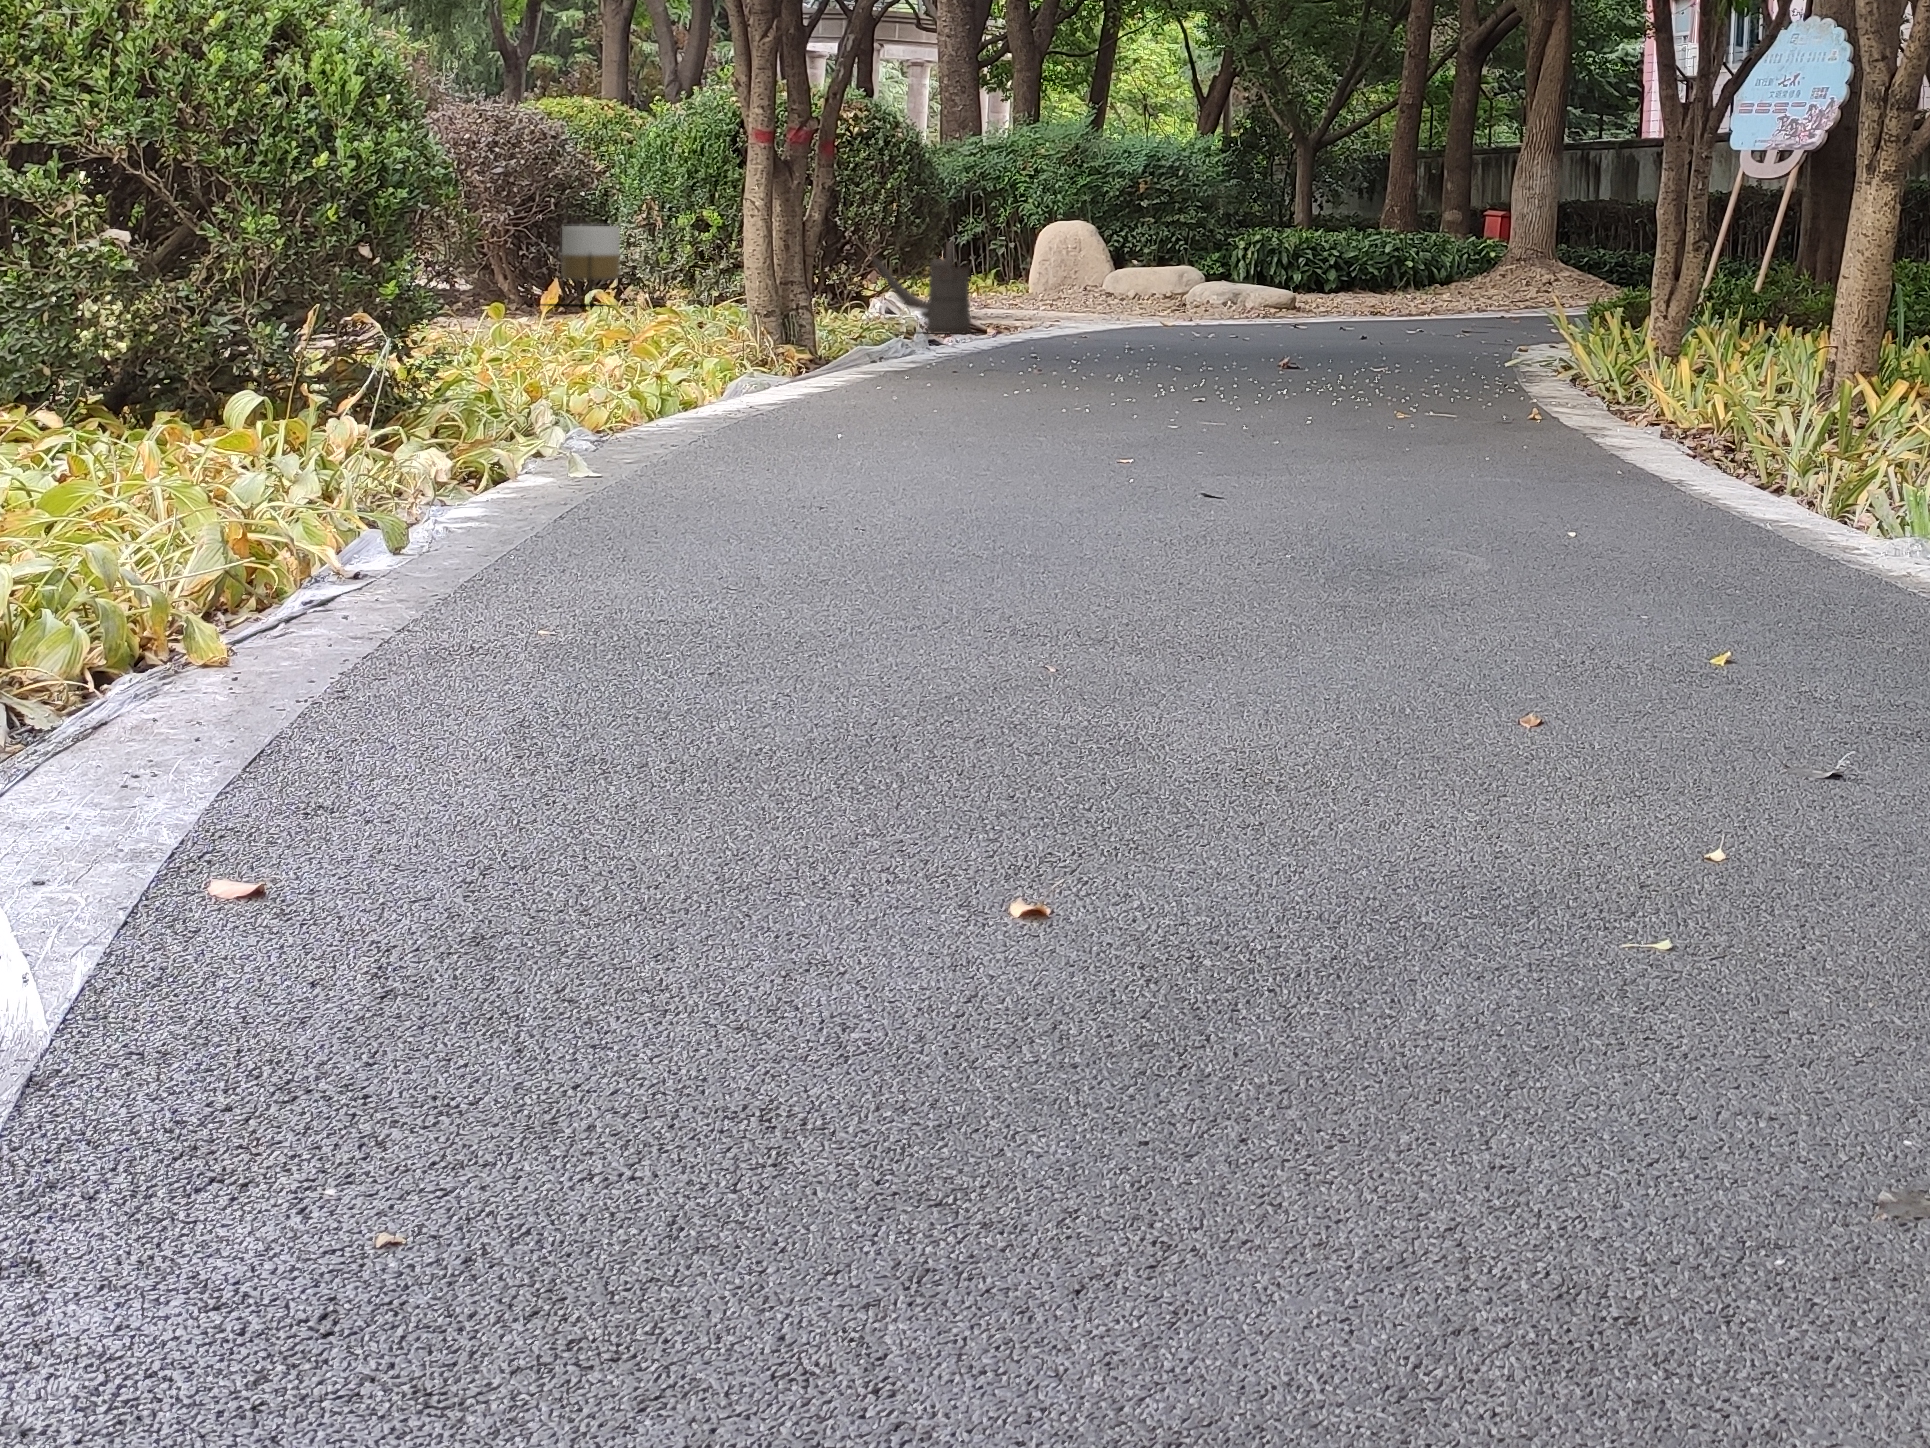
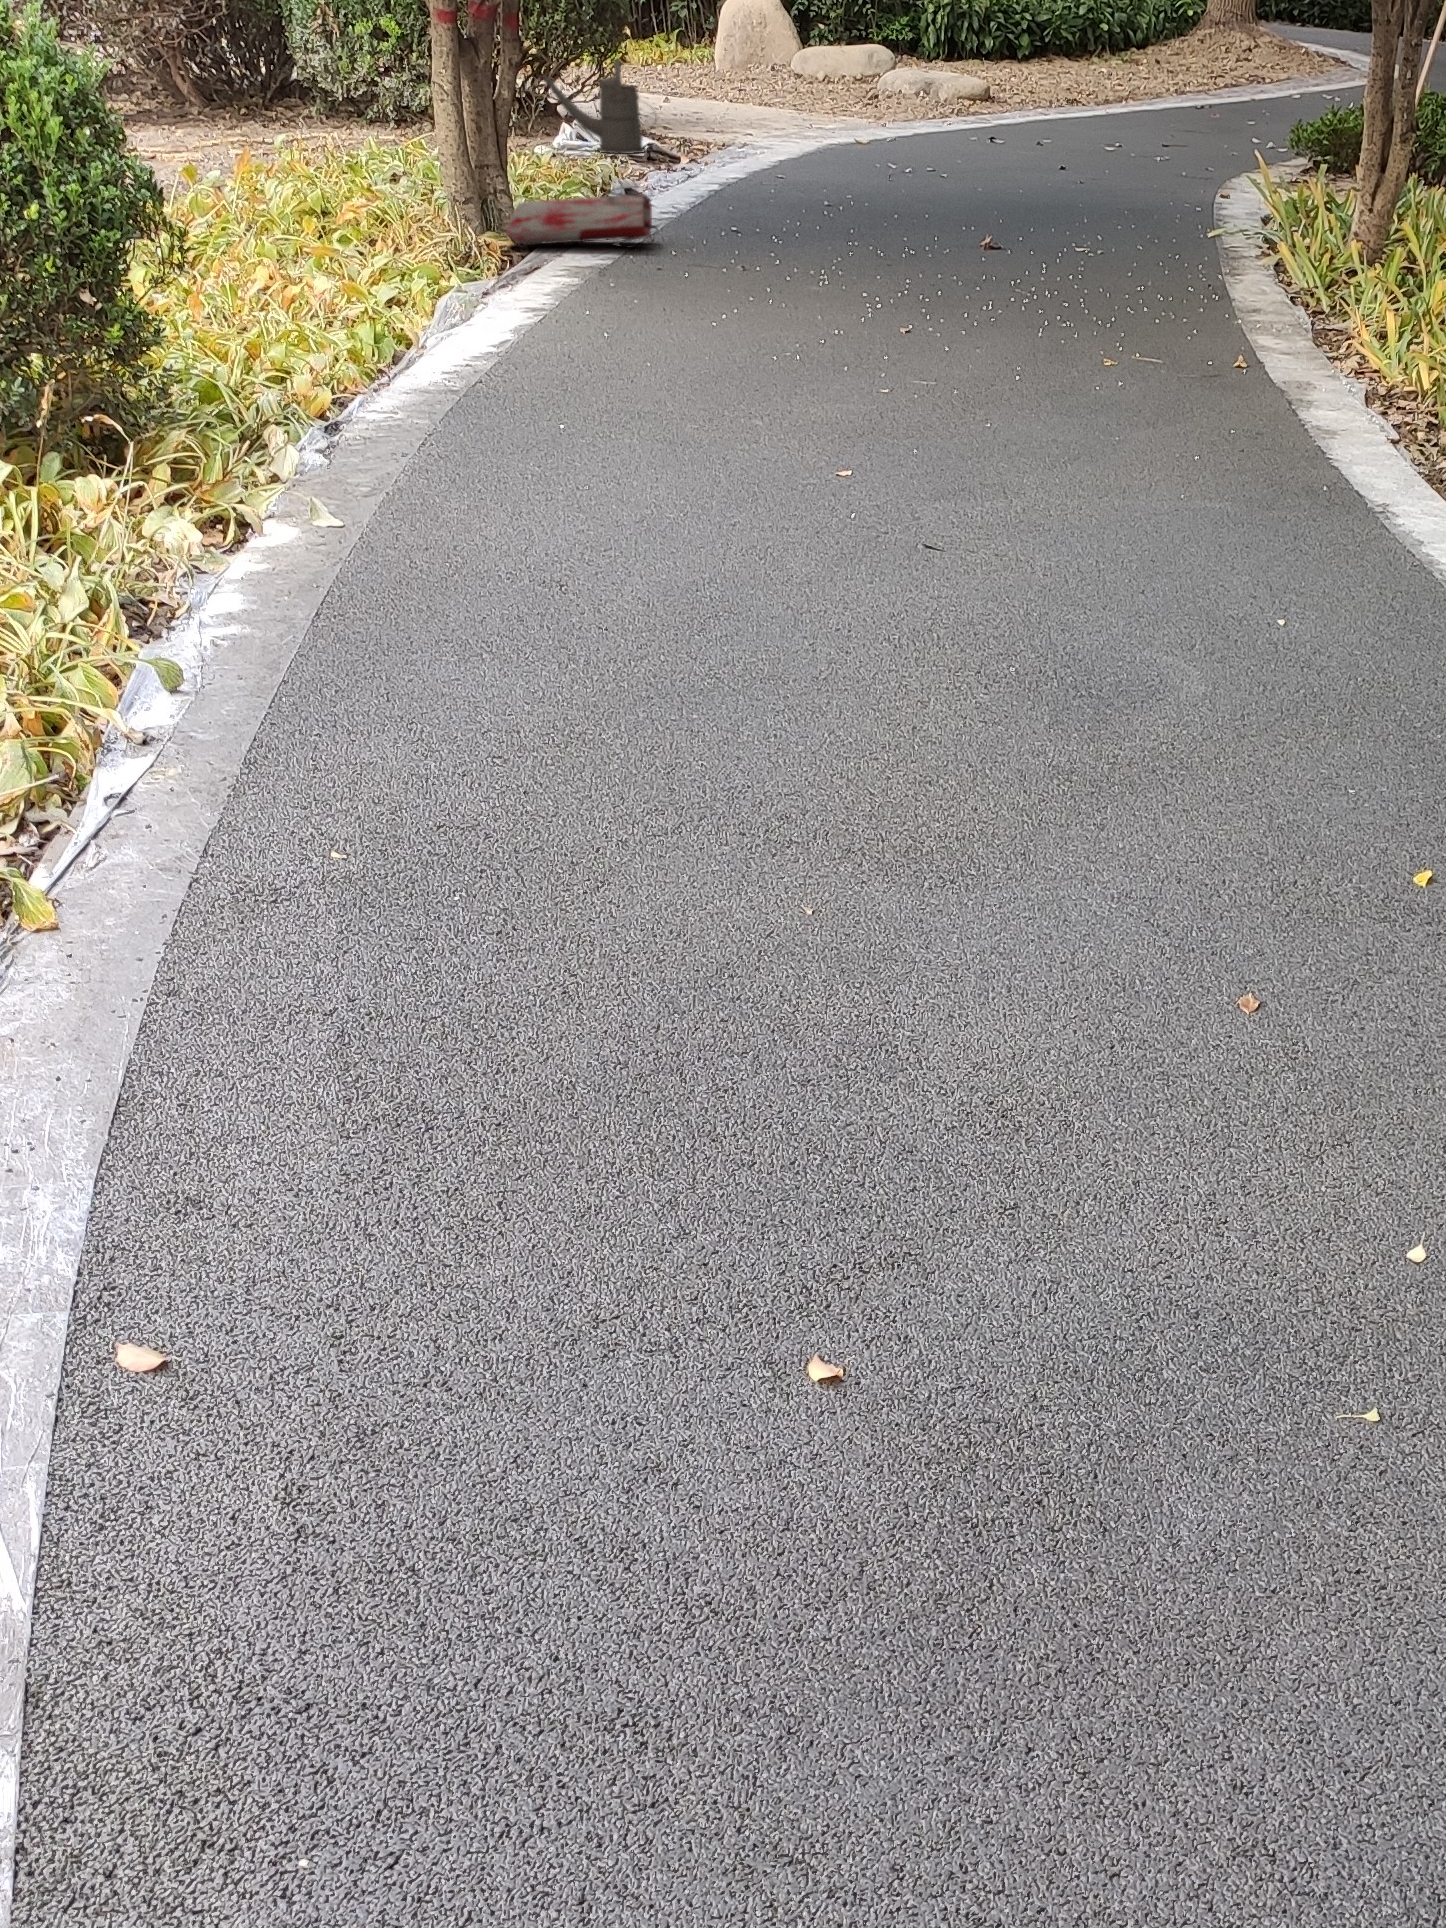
planter: present [561,226,620,299] -> none [233,32,295,116]
bag: none [812,318,971,378] -> present [507,187,656,246]

